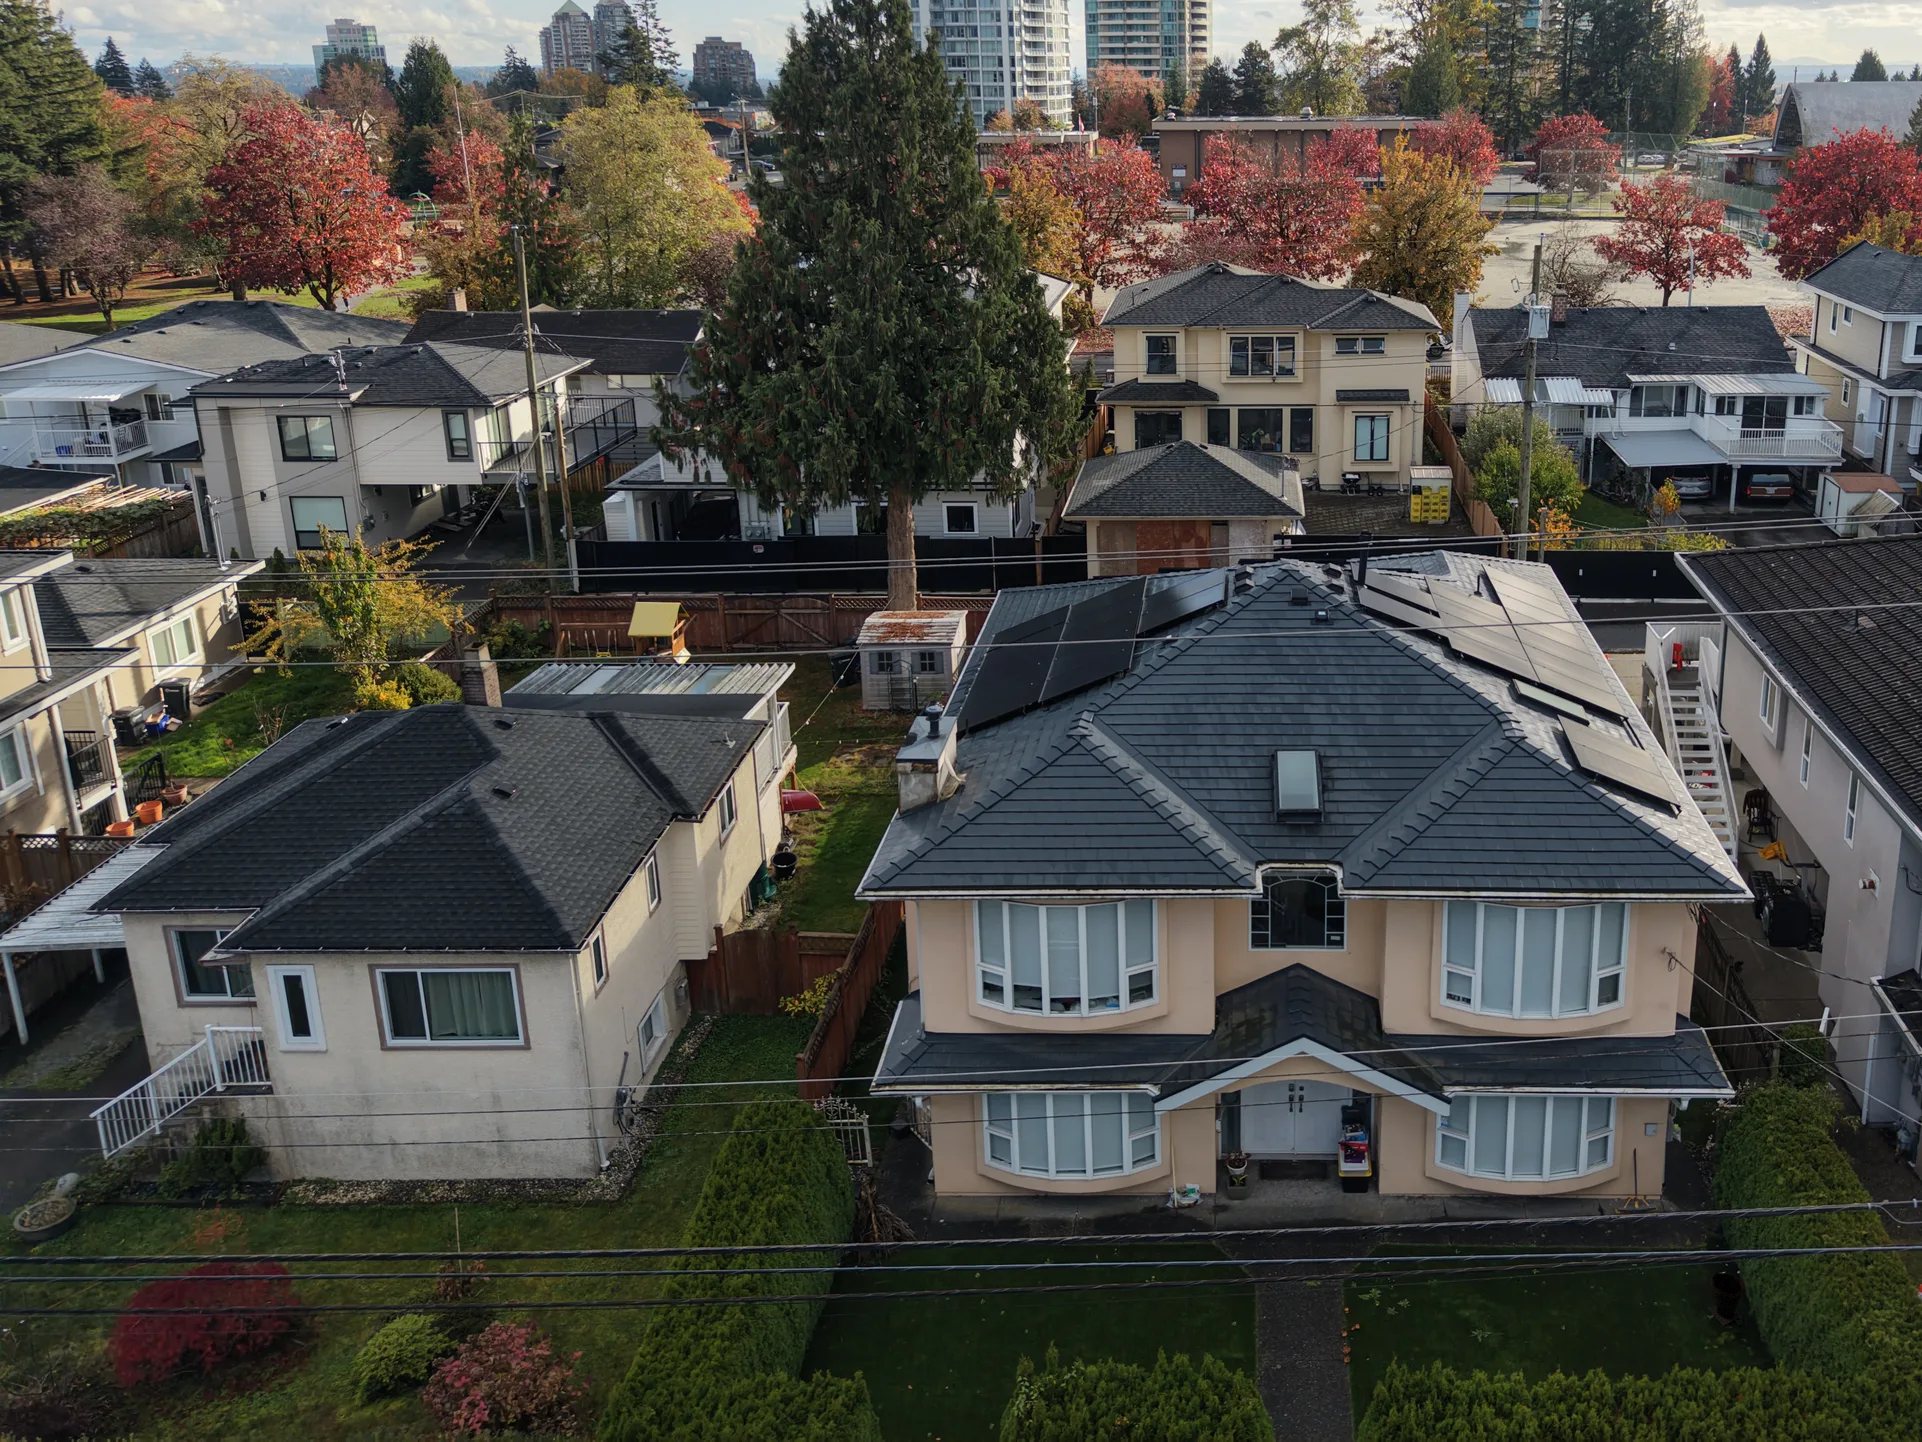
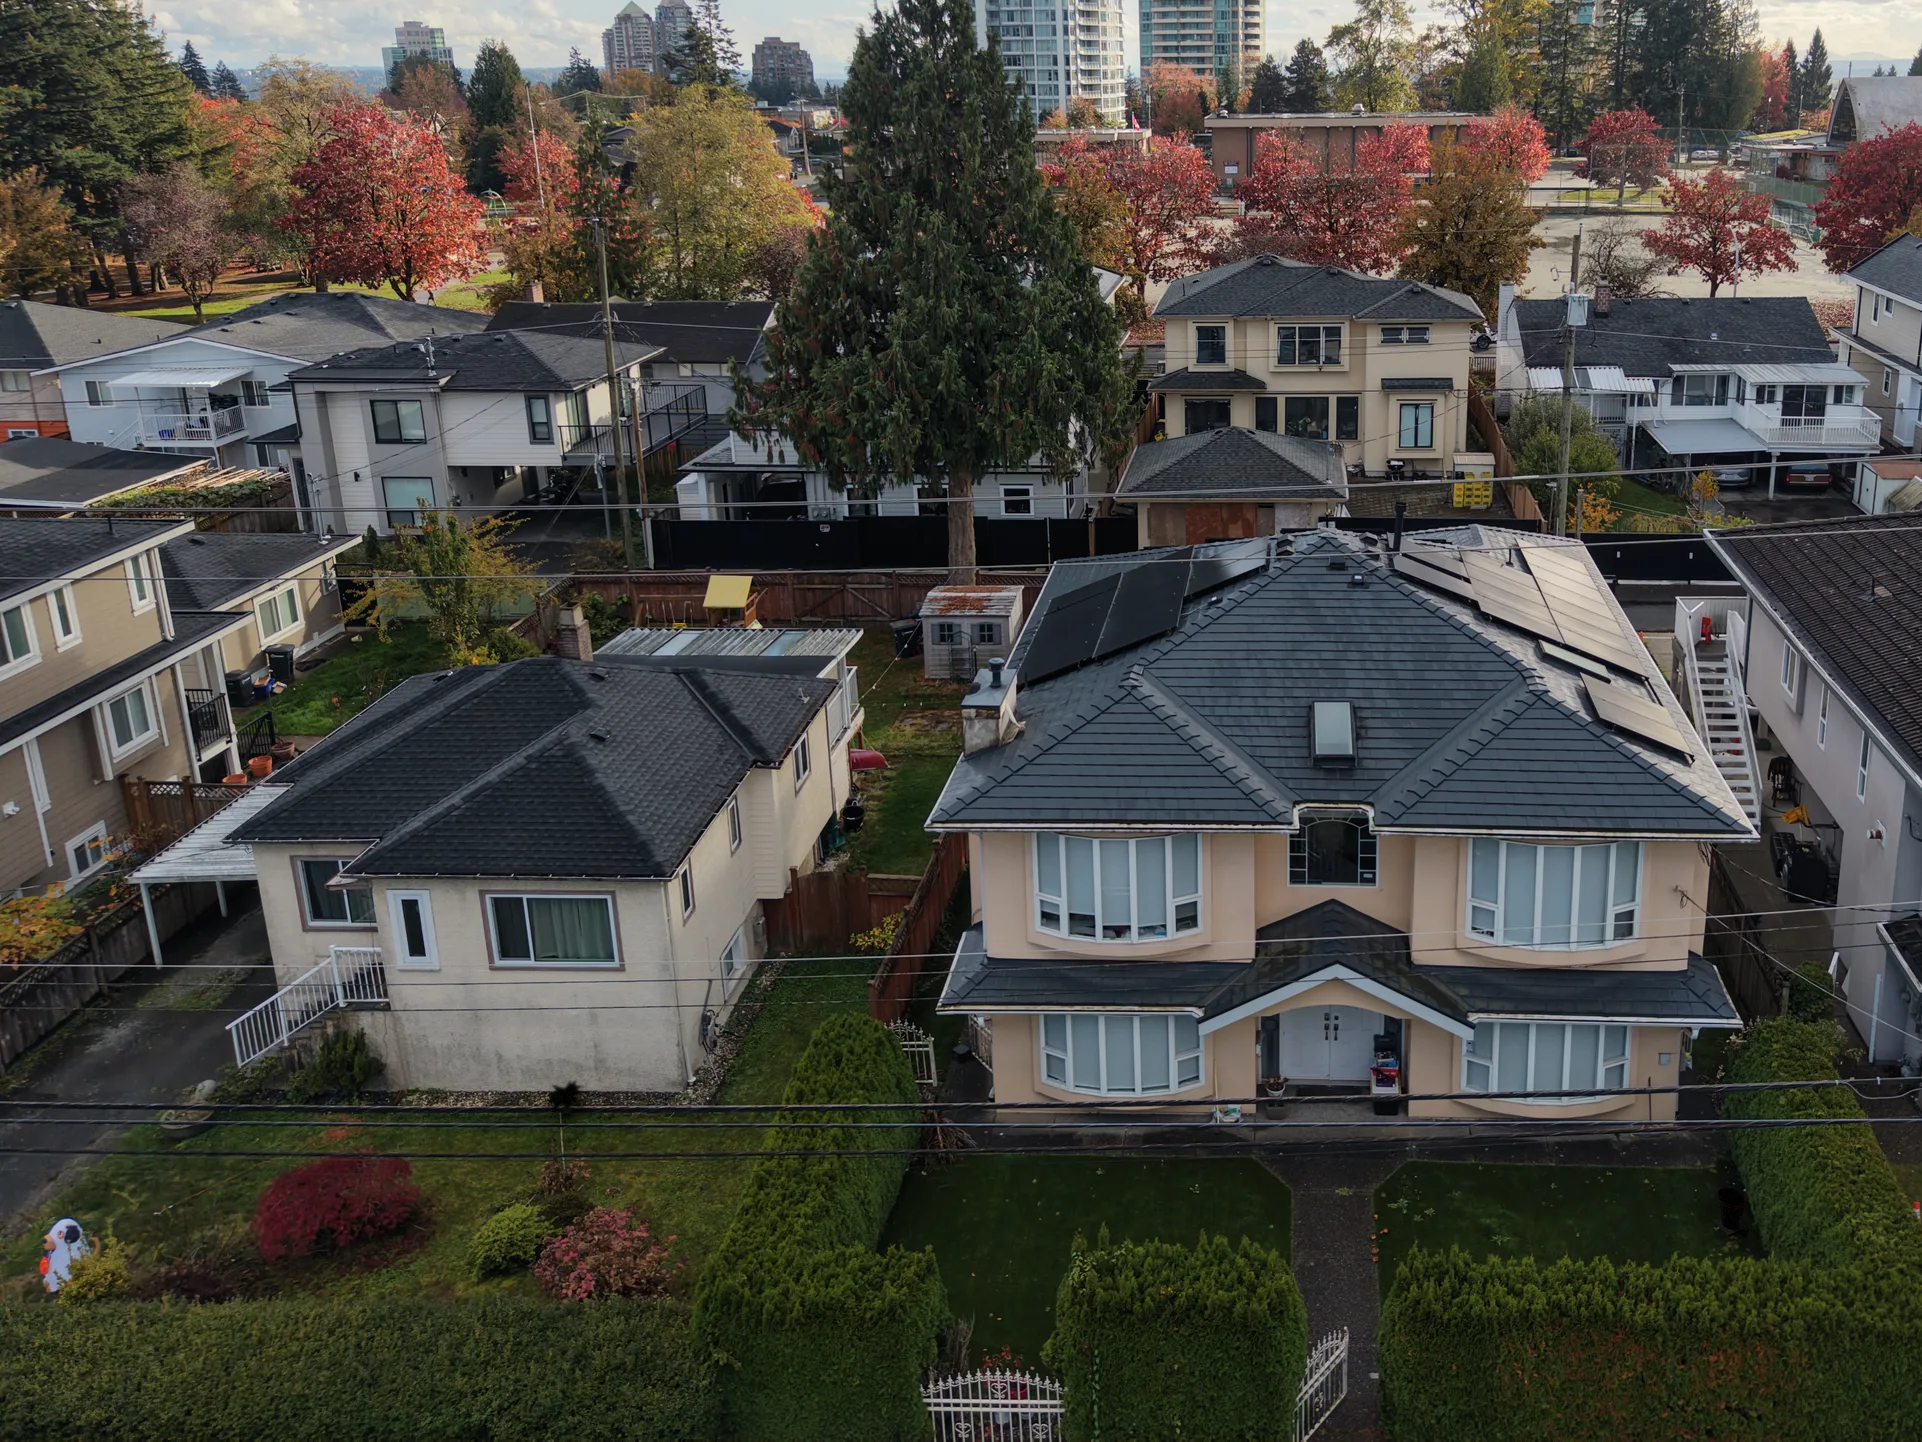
potted plant: none [442,1168,494,1209] -> present [548,1081,587,1114]

